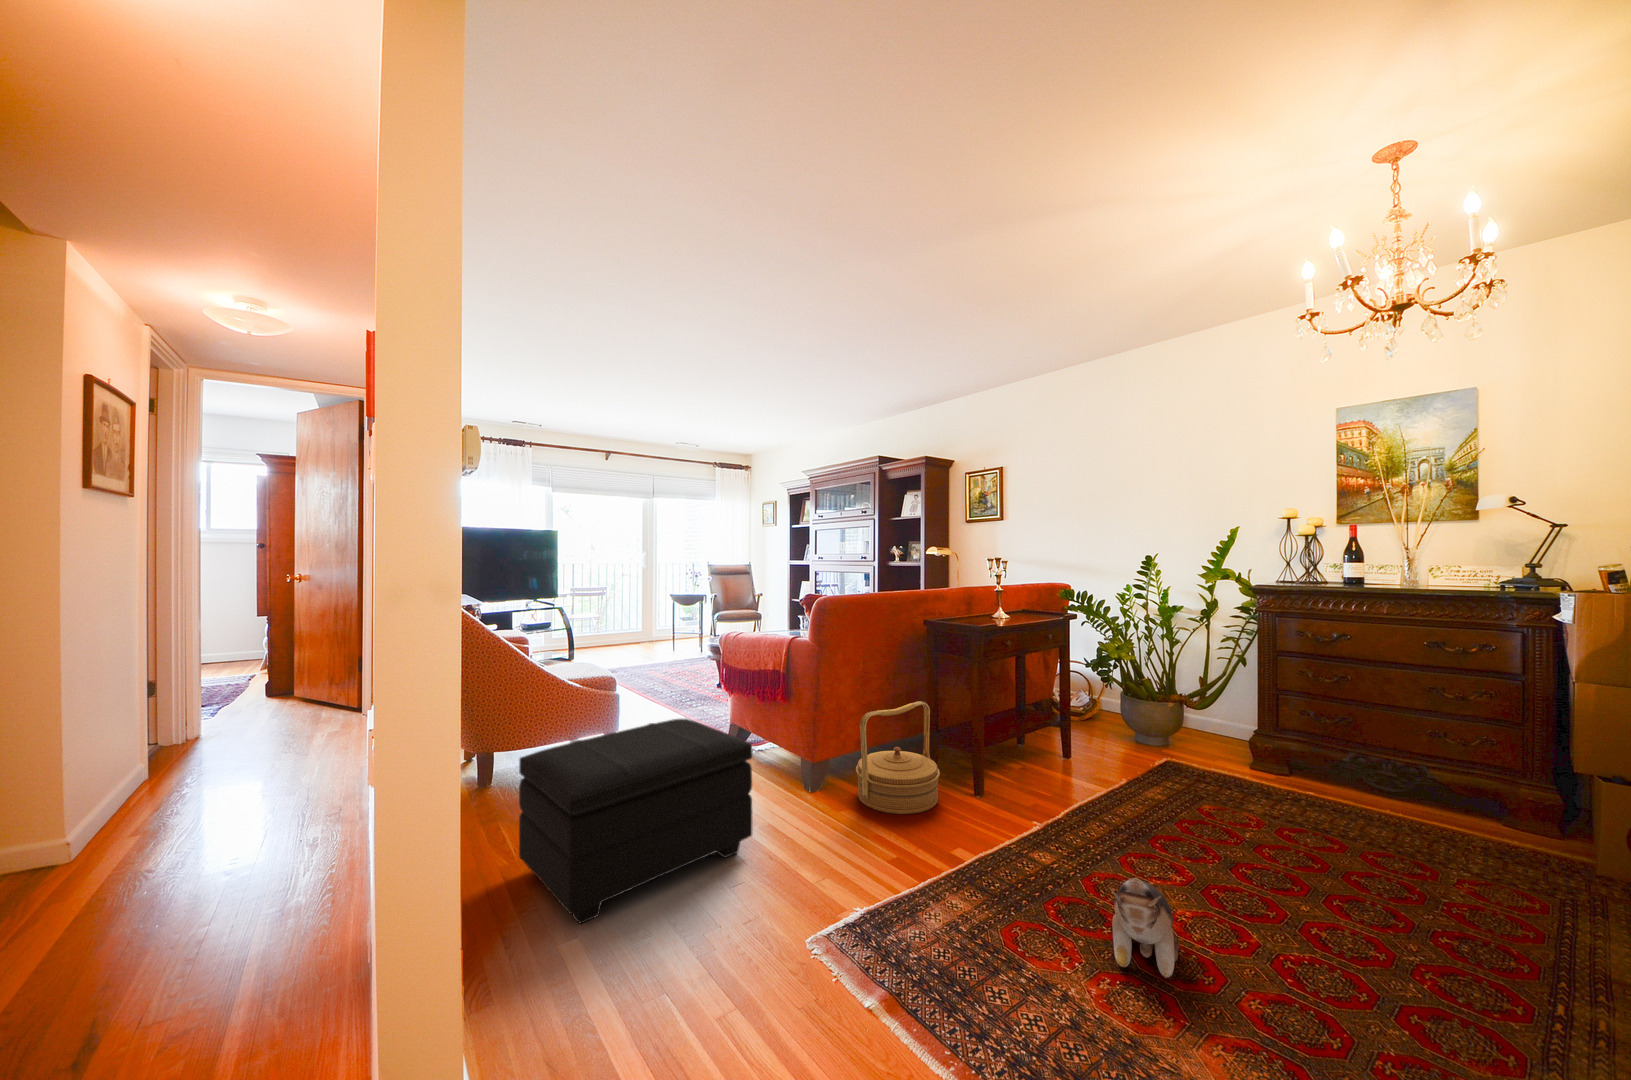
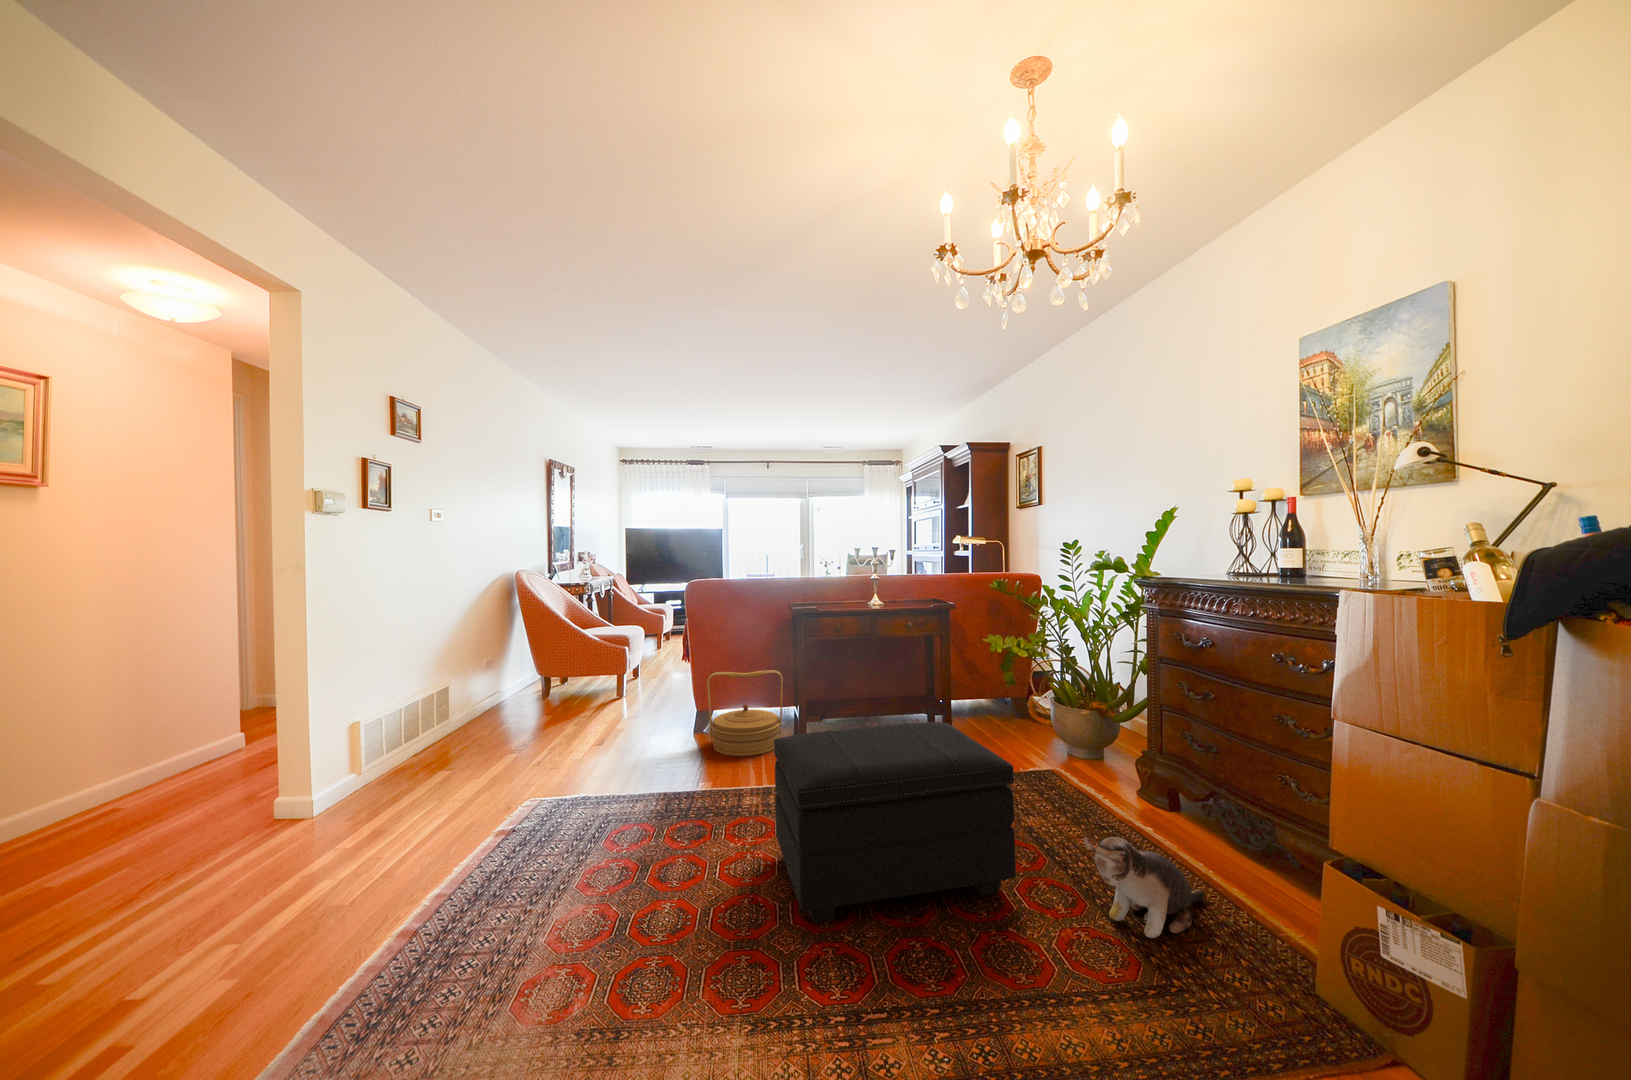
footstool: present [519,719,752,924] -> present [774,722,1016,923]
plush toy: present [1109,877,1179,978] -> present [1083,837,1205,938]

